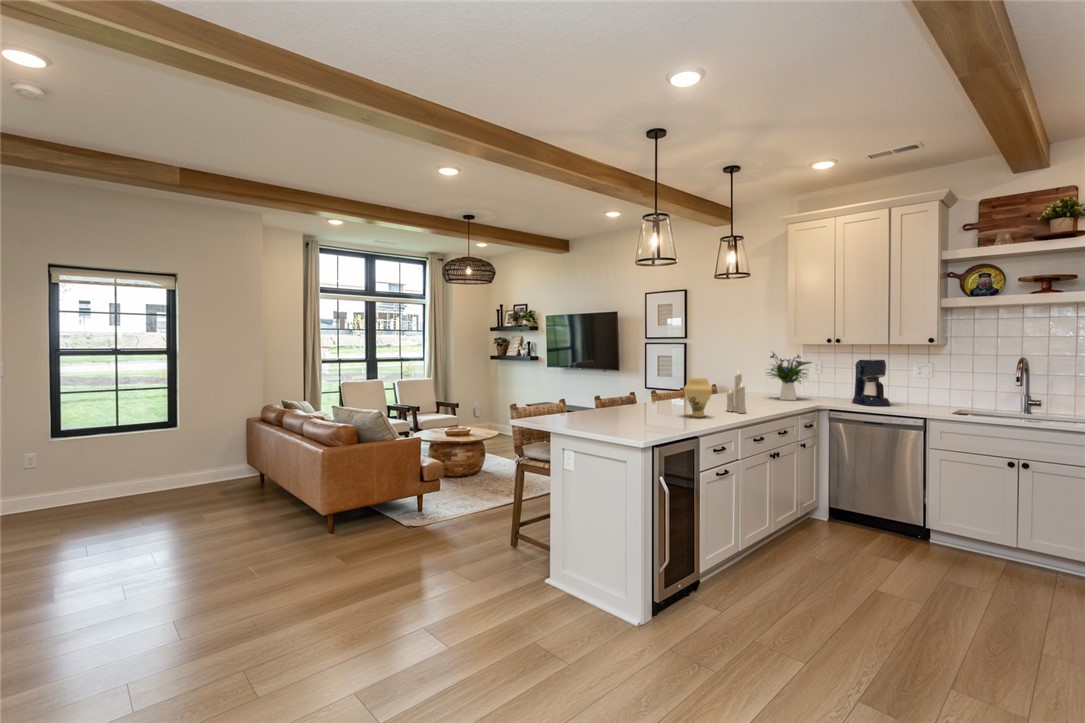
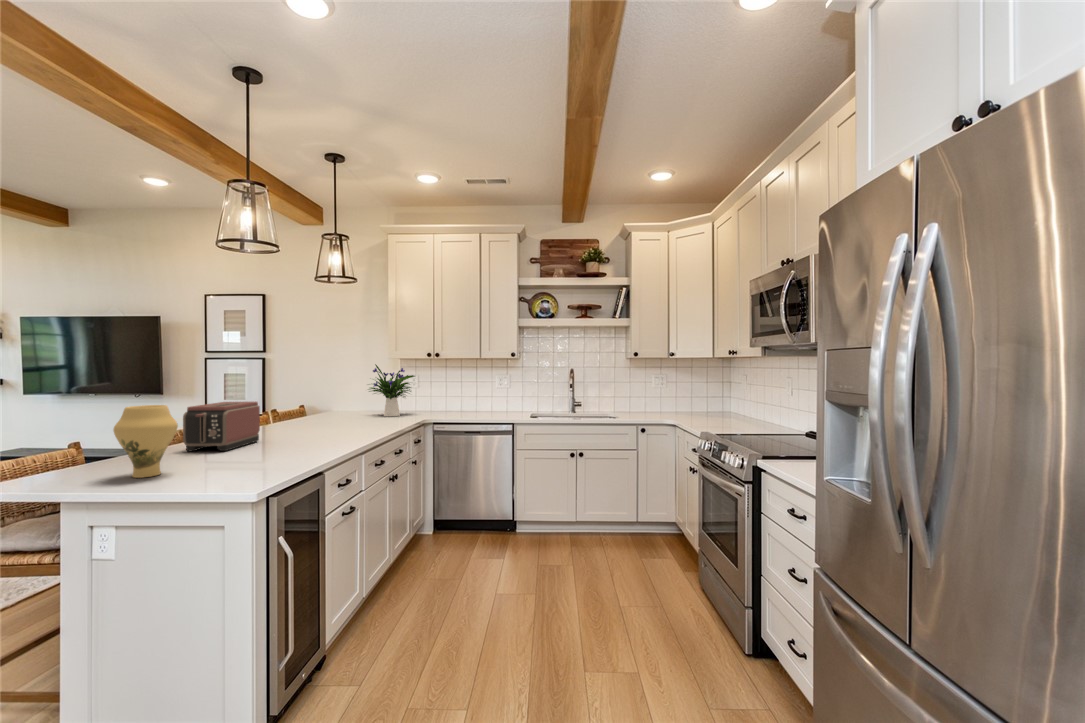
coffee maker: present [852,359,891,406] -> none [452,372,484,416]
candle: present [726,373,746,413] -> none [337,378,363,434]
vase: present [684,378,712,417] -> present [113,405,178,478]
toaster: none [621,381,668,416] -> present [183,402,260,452]

